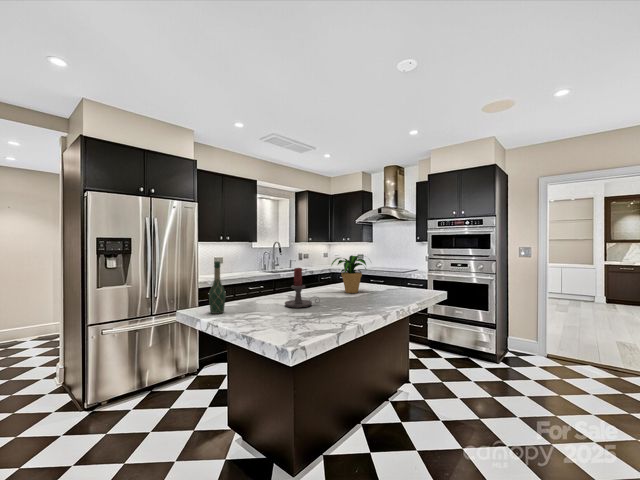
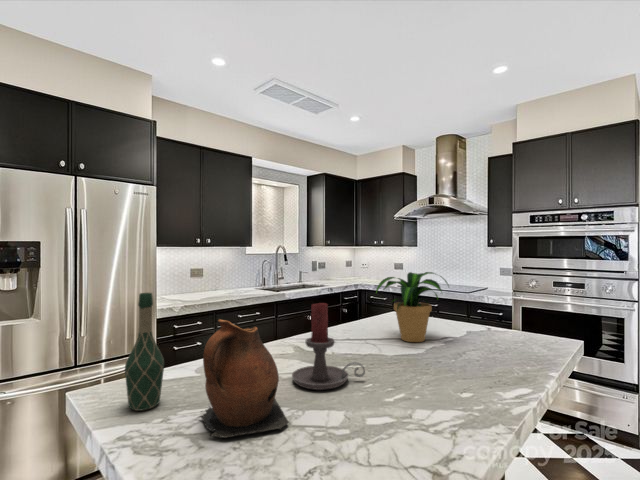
ceramic pitcher: none [244,271,283,318] -> present [200,319,288,438]

